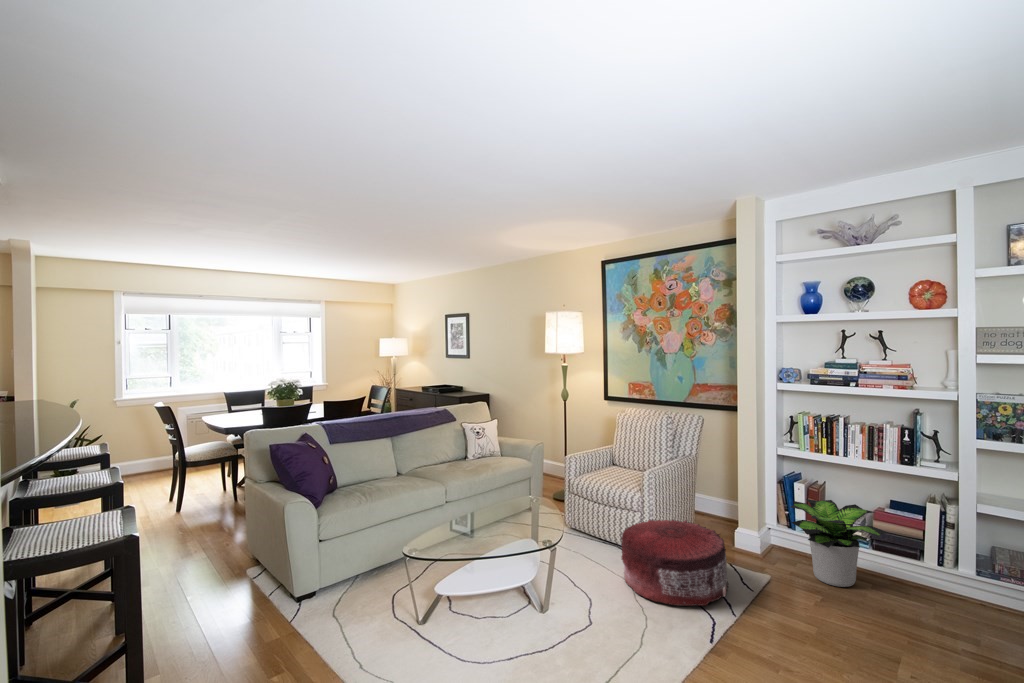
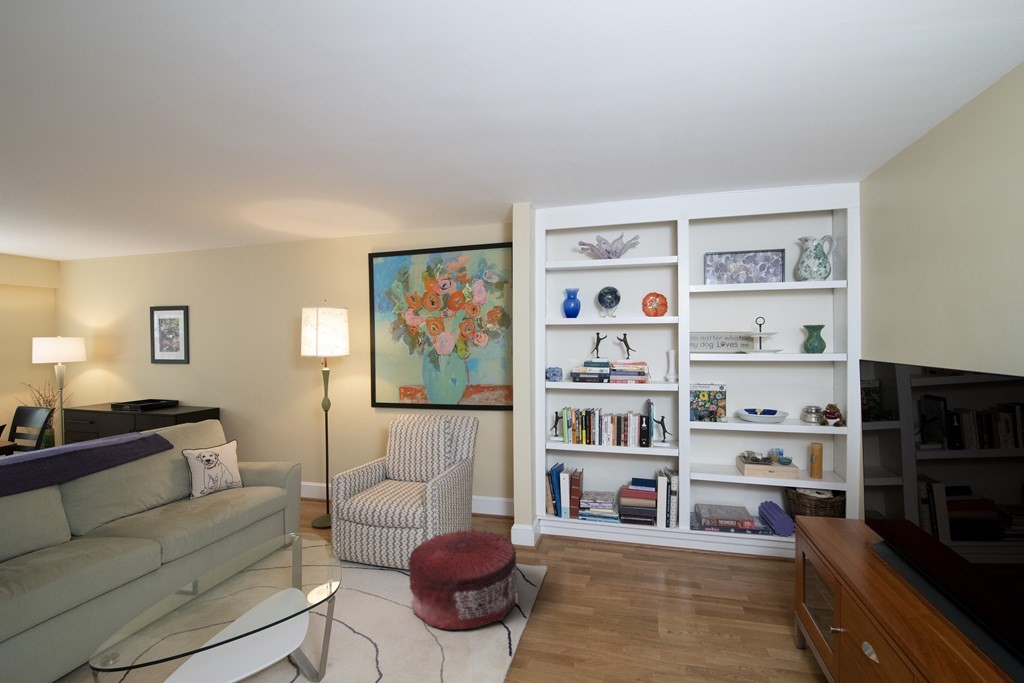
potted plant: present [791,499,888,587] -> none [563,485,637,565]

